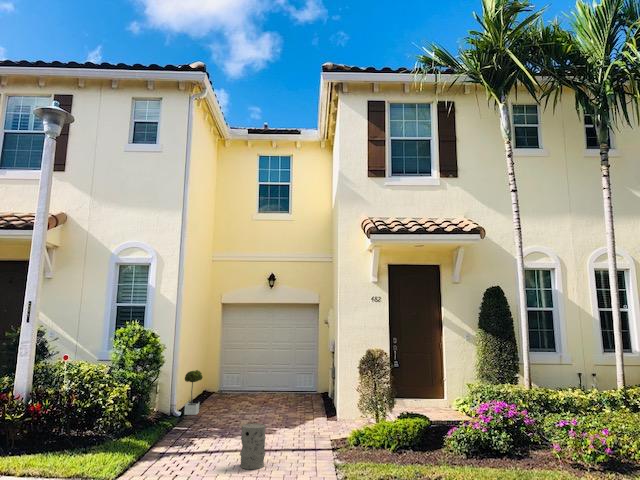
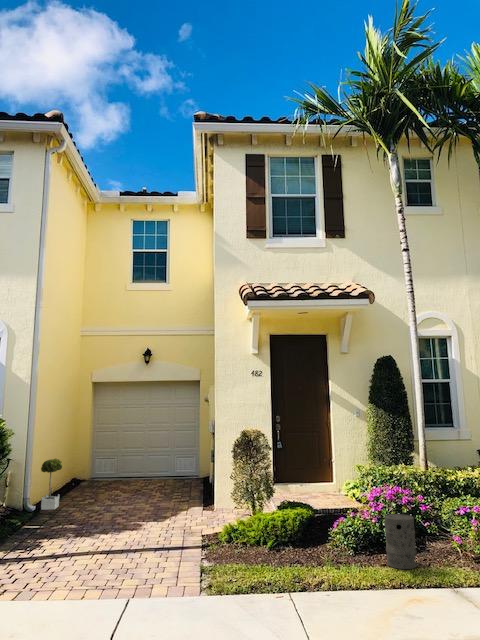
trash can: present [240,423,266,469] -> present [385,514,417,569]

